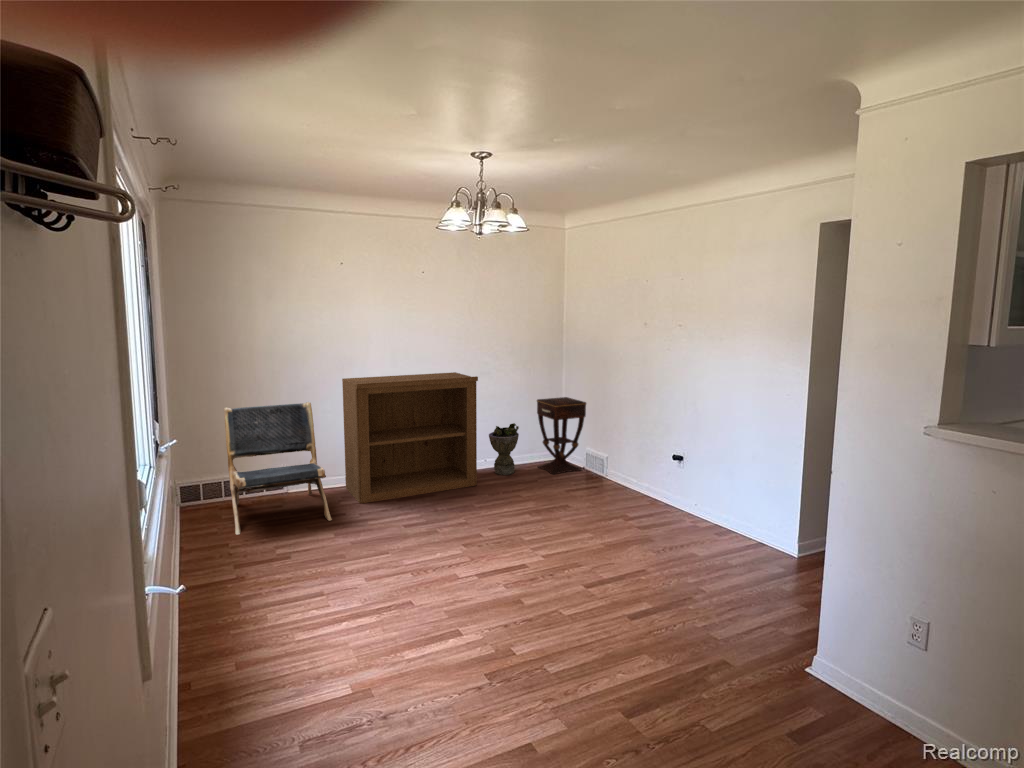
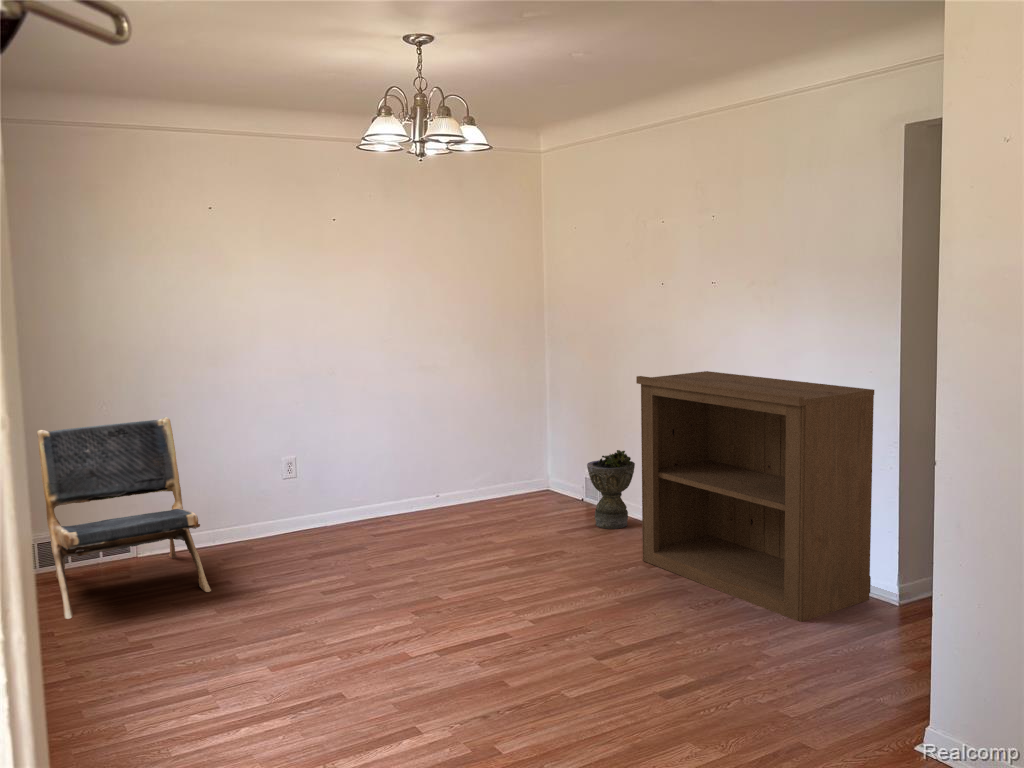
bookshelf: present [342,372,478,503] -> present [636,371,874,622]
side table: present [537,397,586,474] -> none [508,397,583,512]
planter: present [489,423,519,475] -> present [587,450,635,529]

